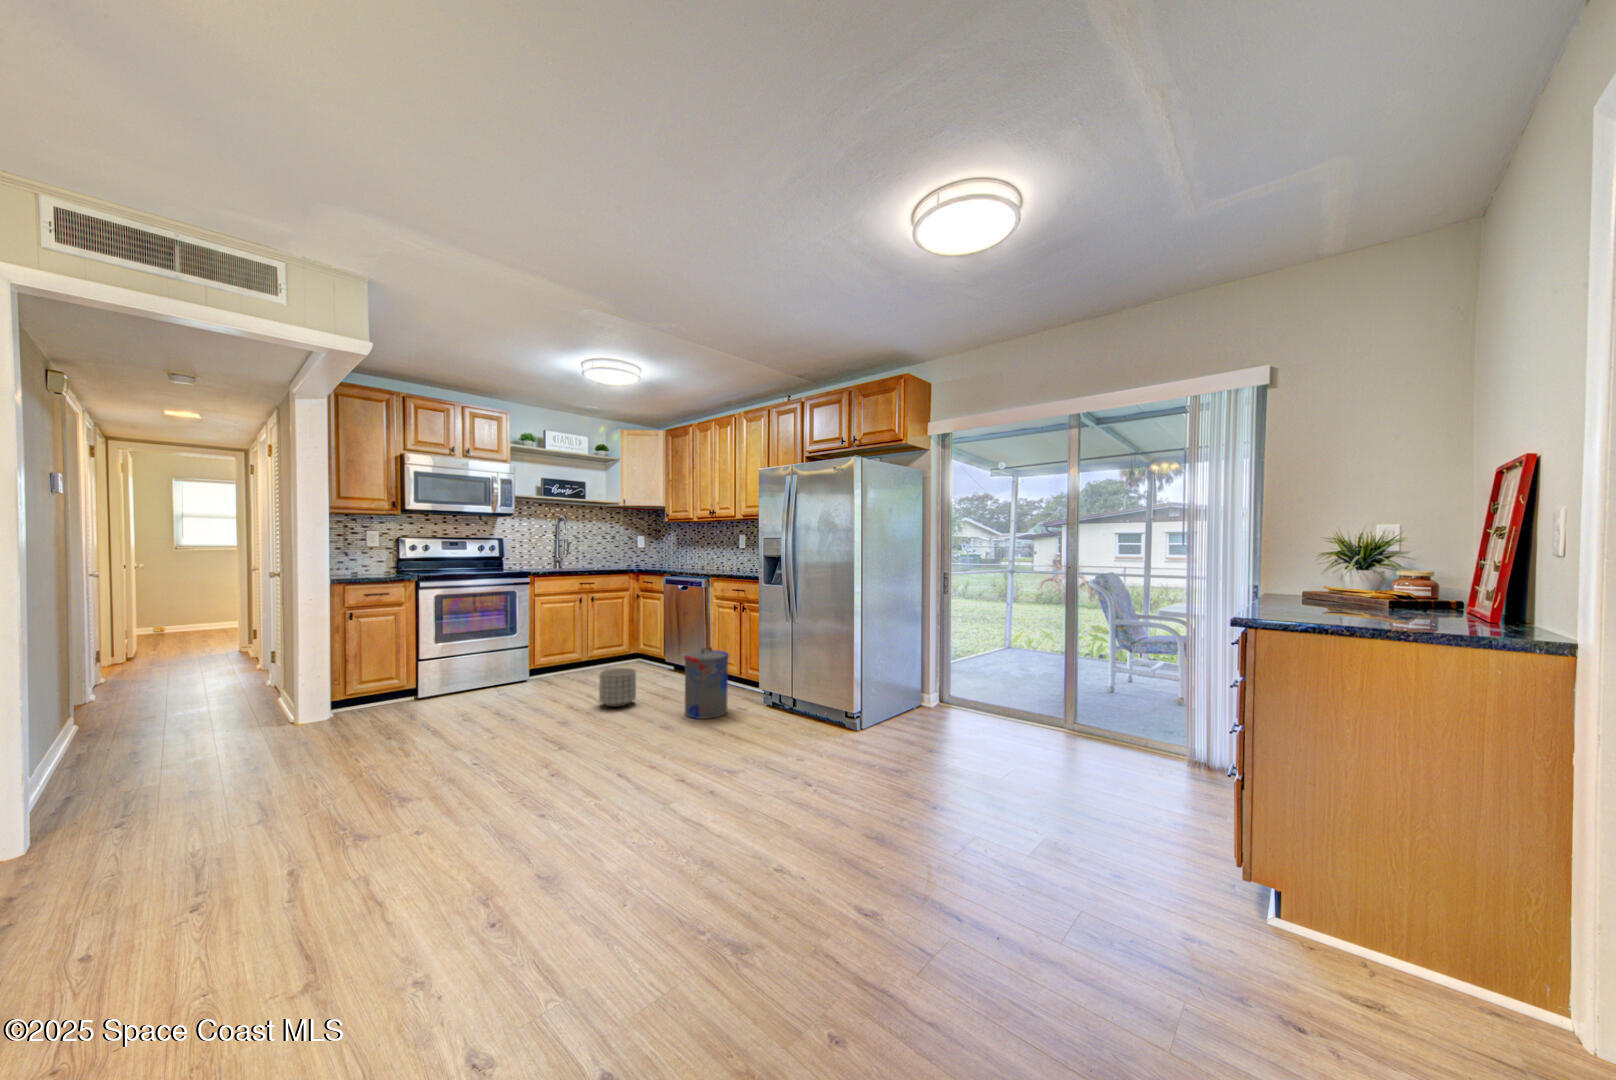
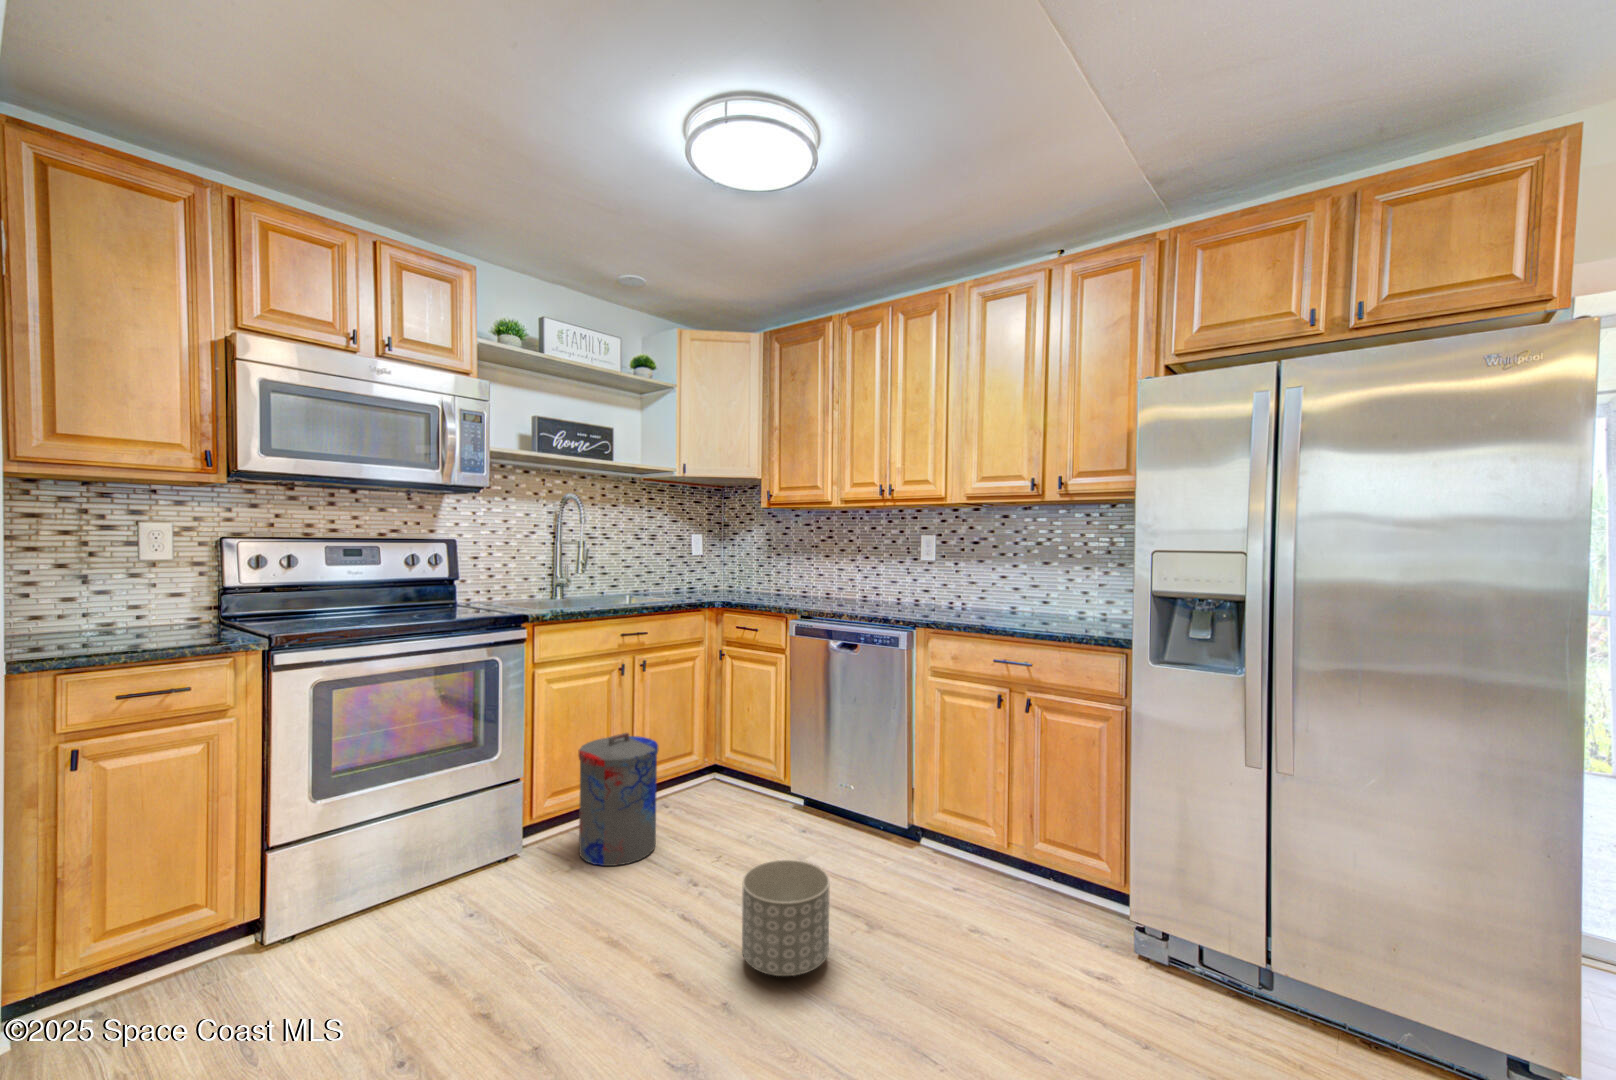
trash can: present [684,647,729,719] -> present [578,733,658,866]

